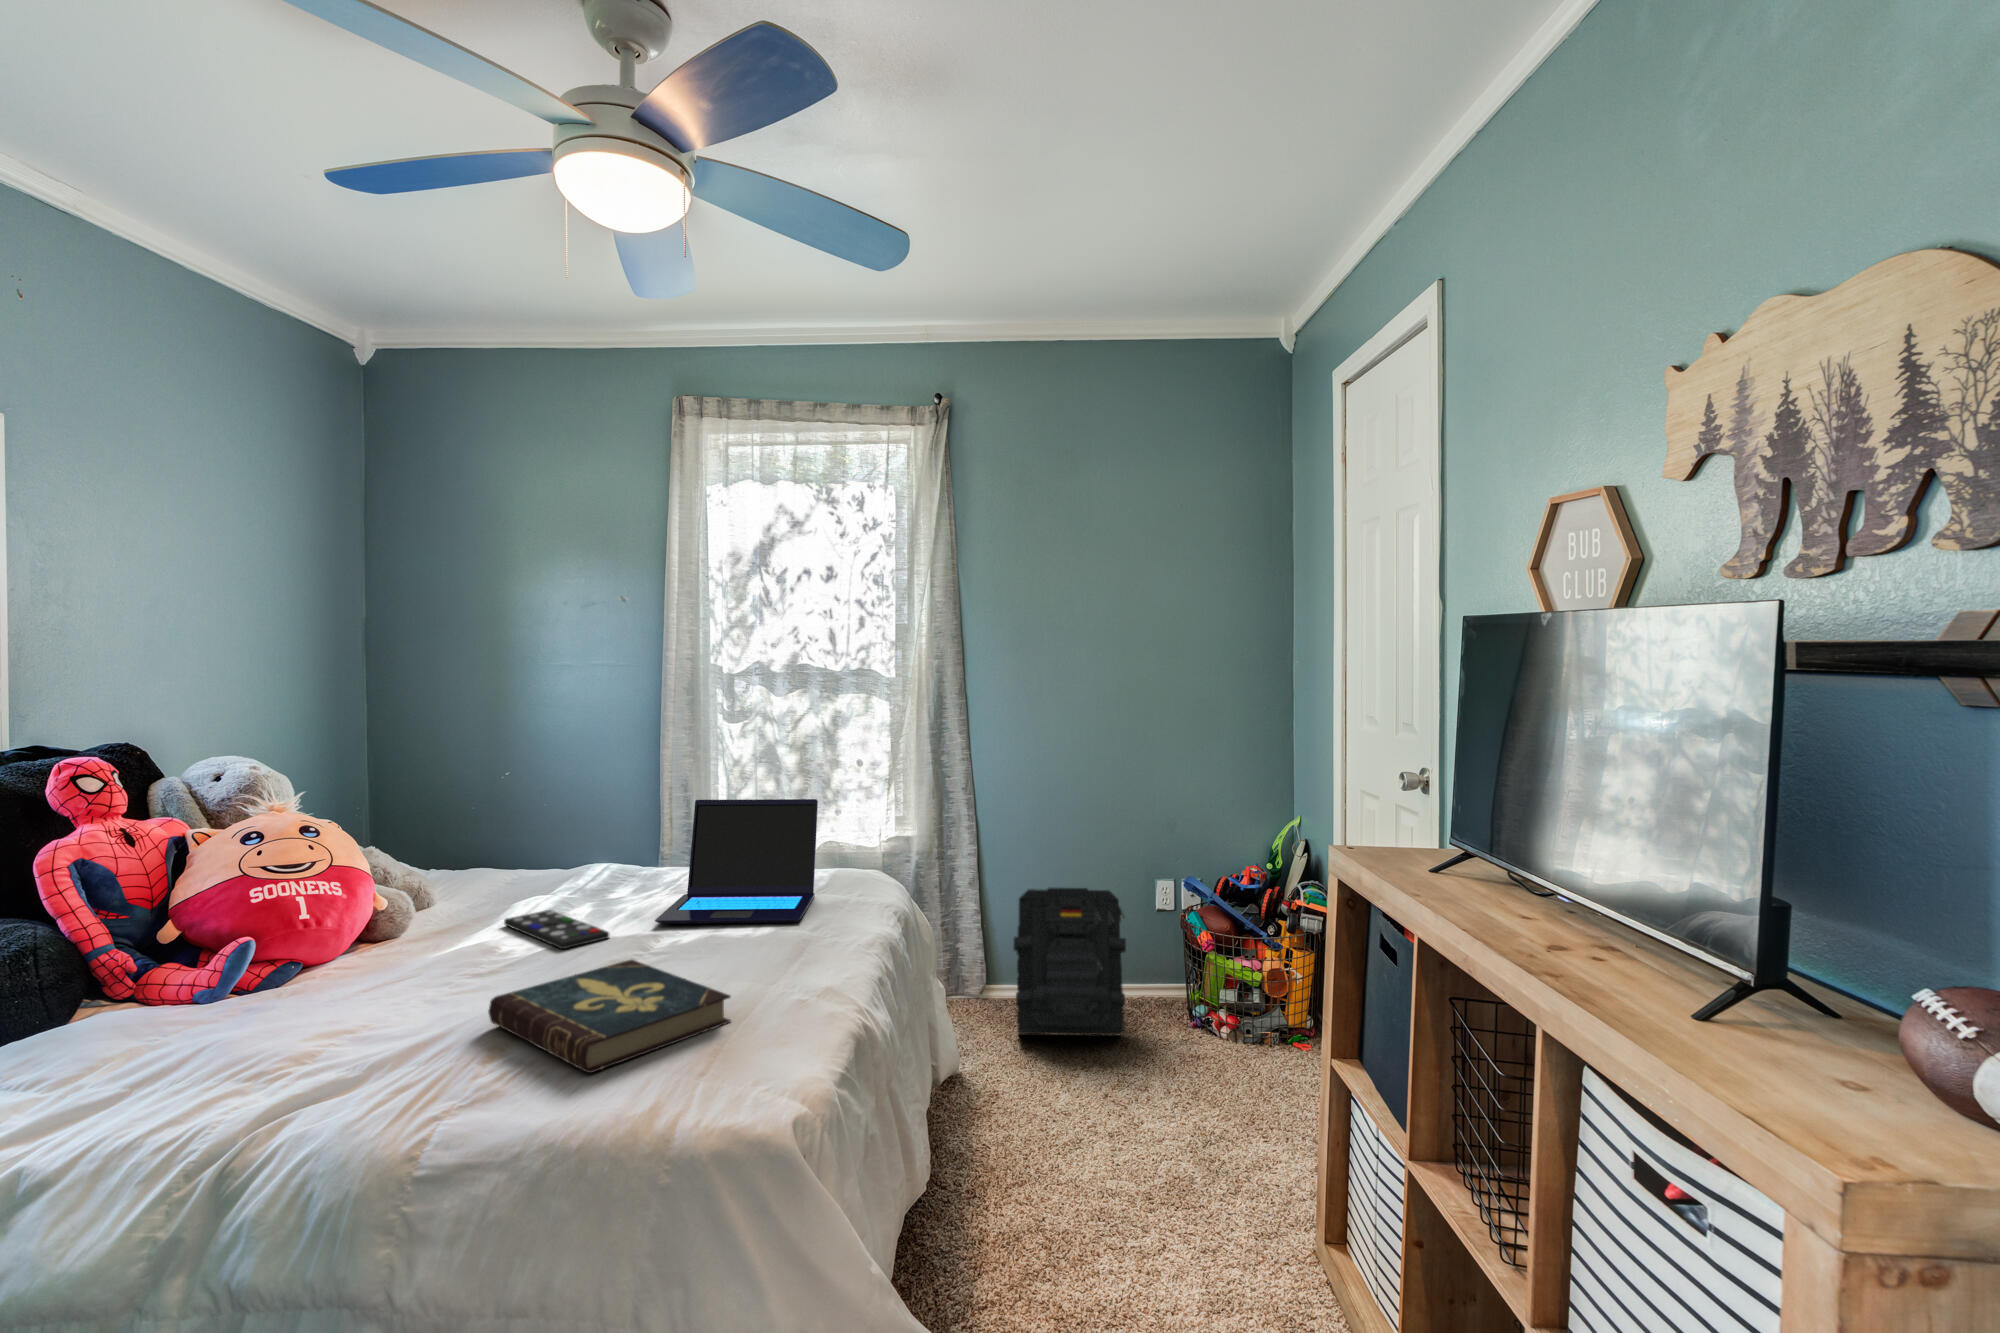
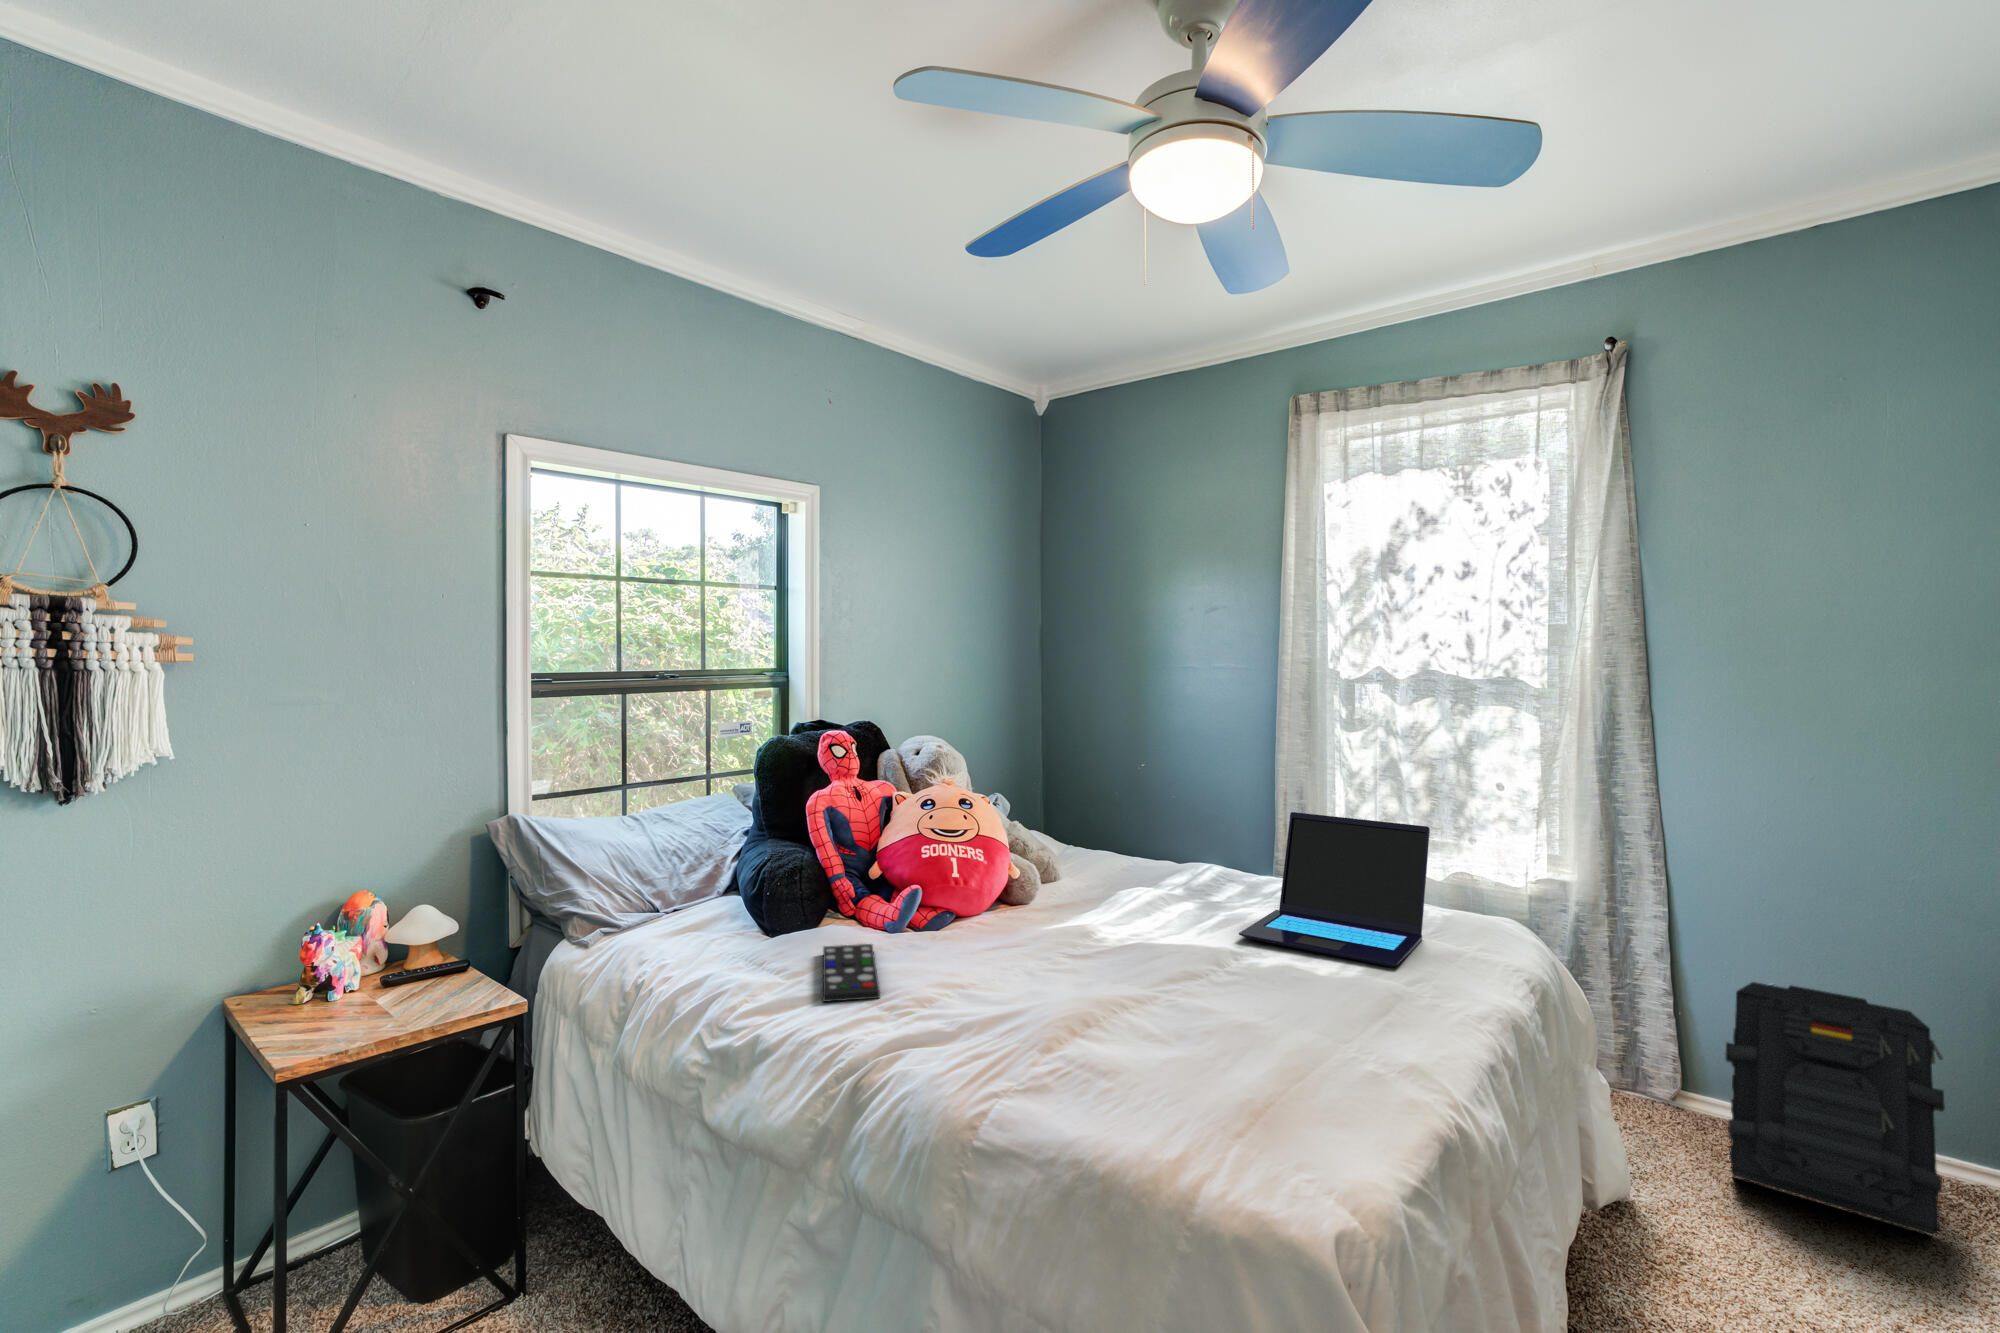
remote control: present [504,910,609,949] -> present [823,944,880,1002]
book: present [488,960,731,1073] -> none [1063,973,1289,1090]

